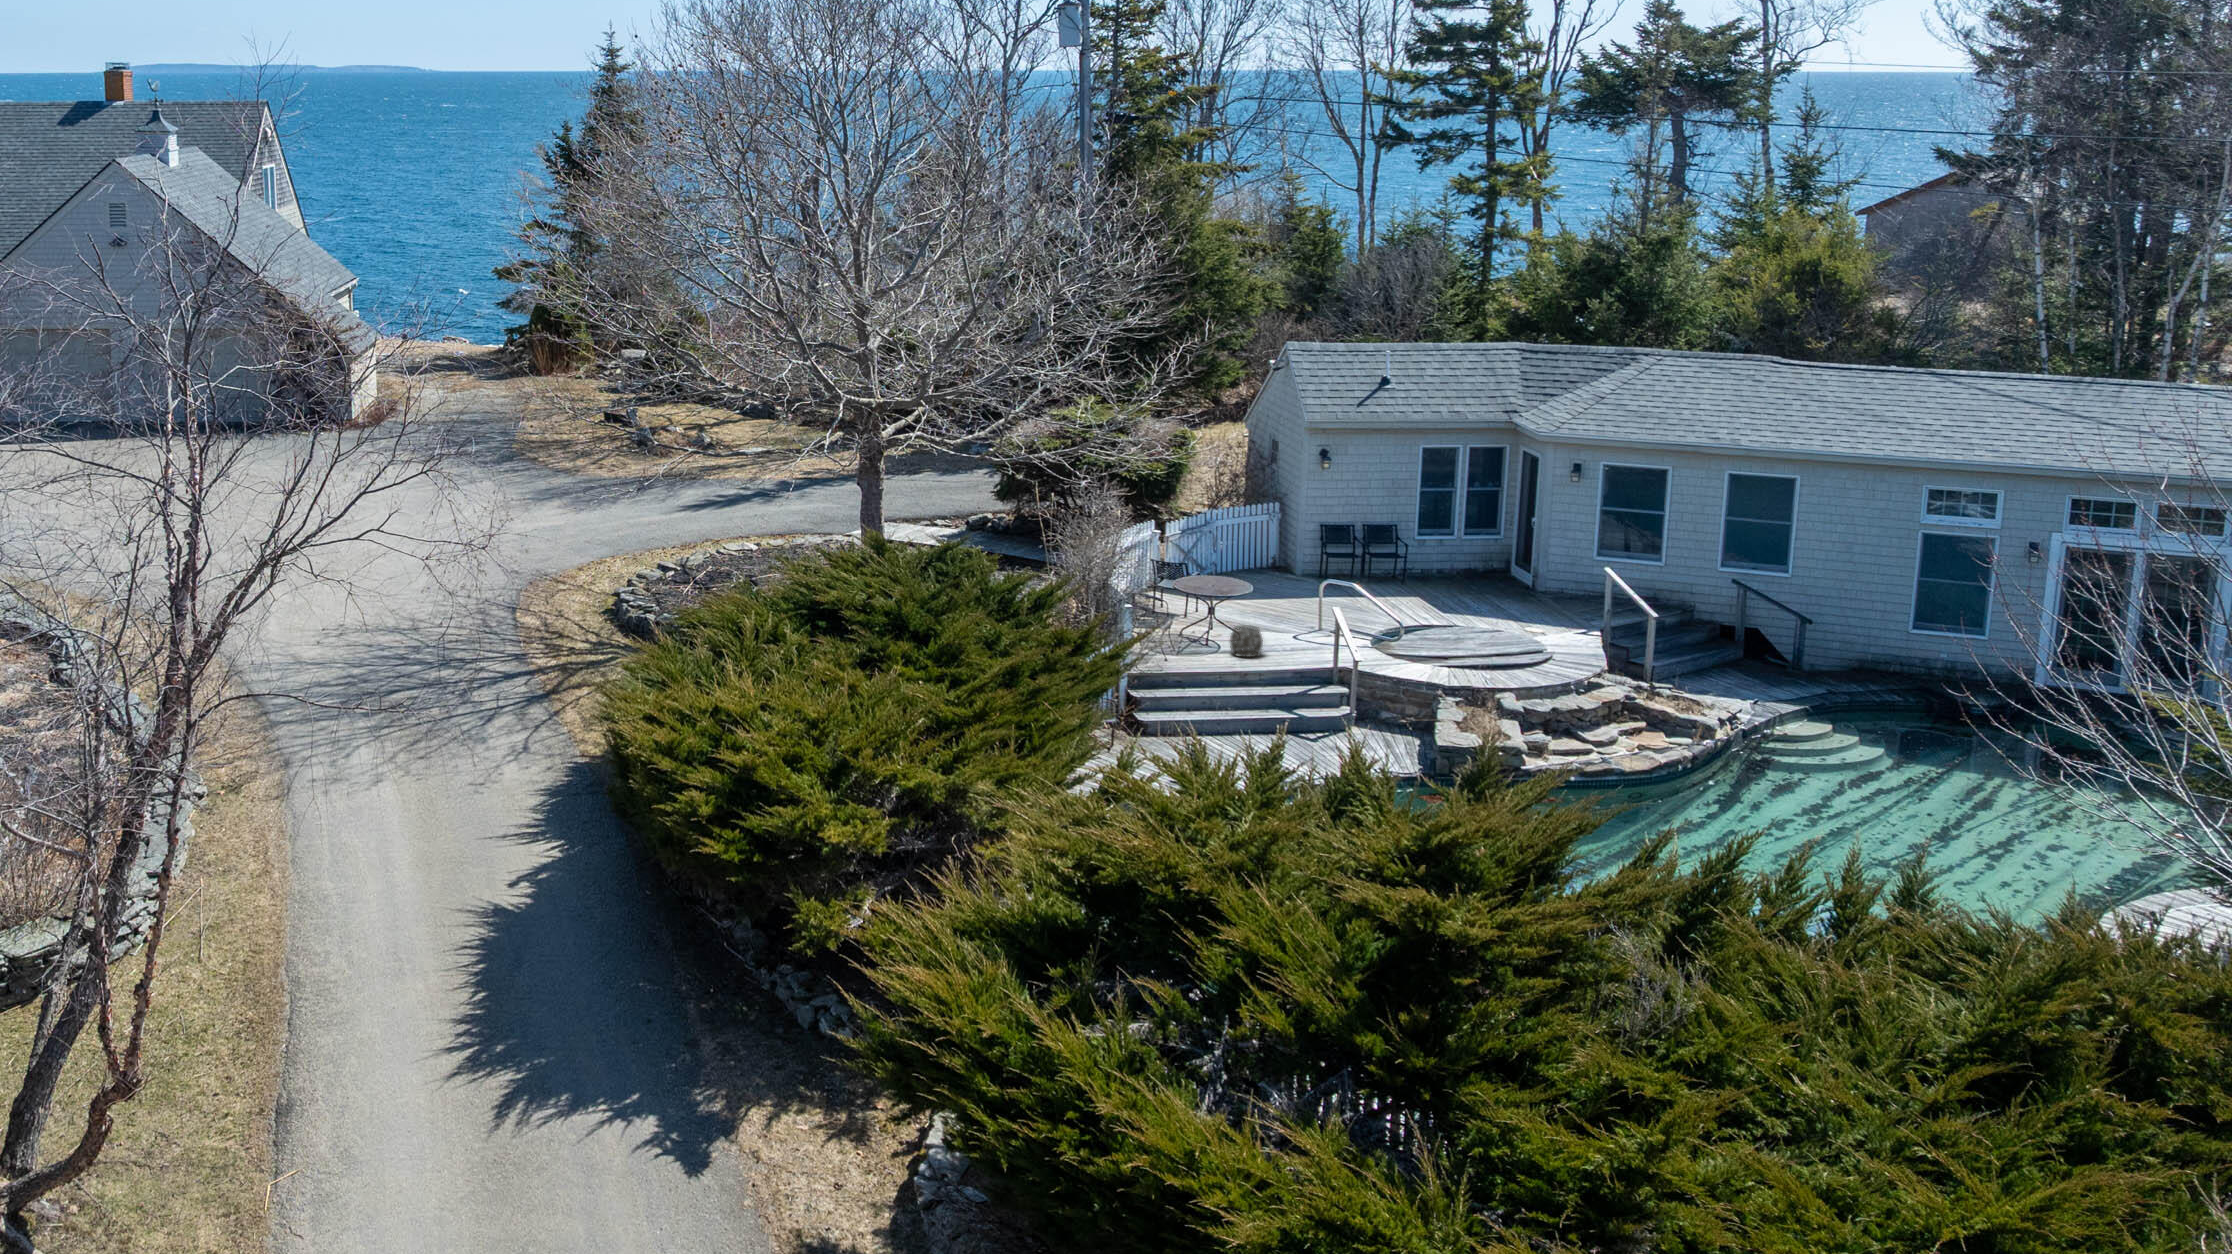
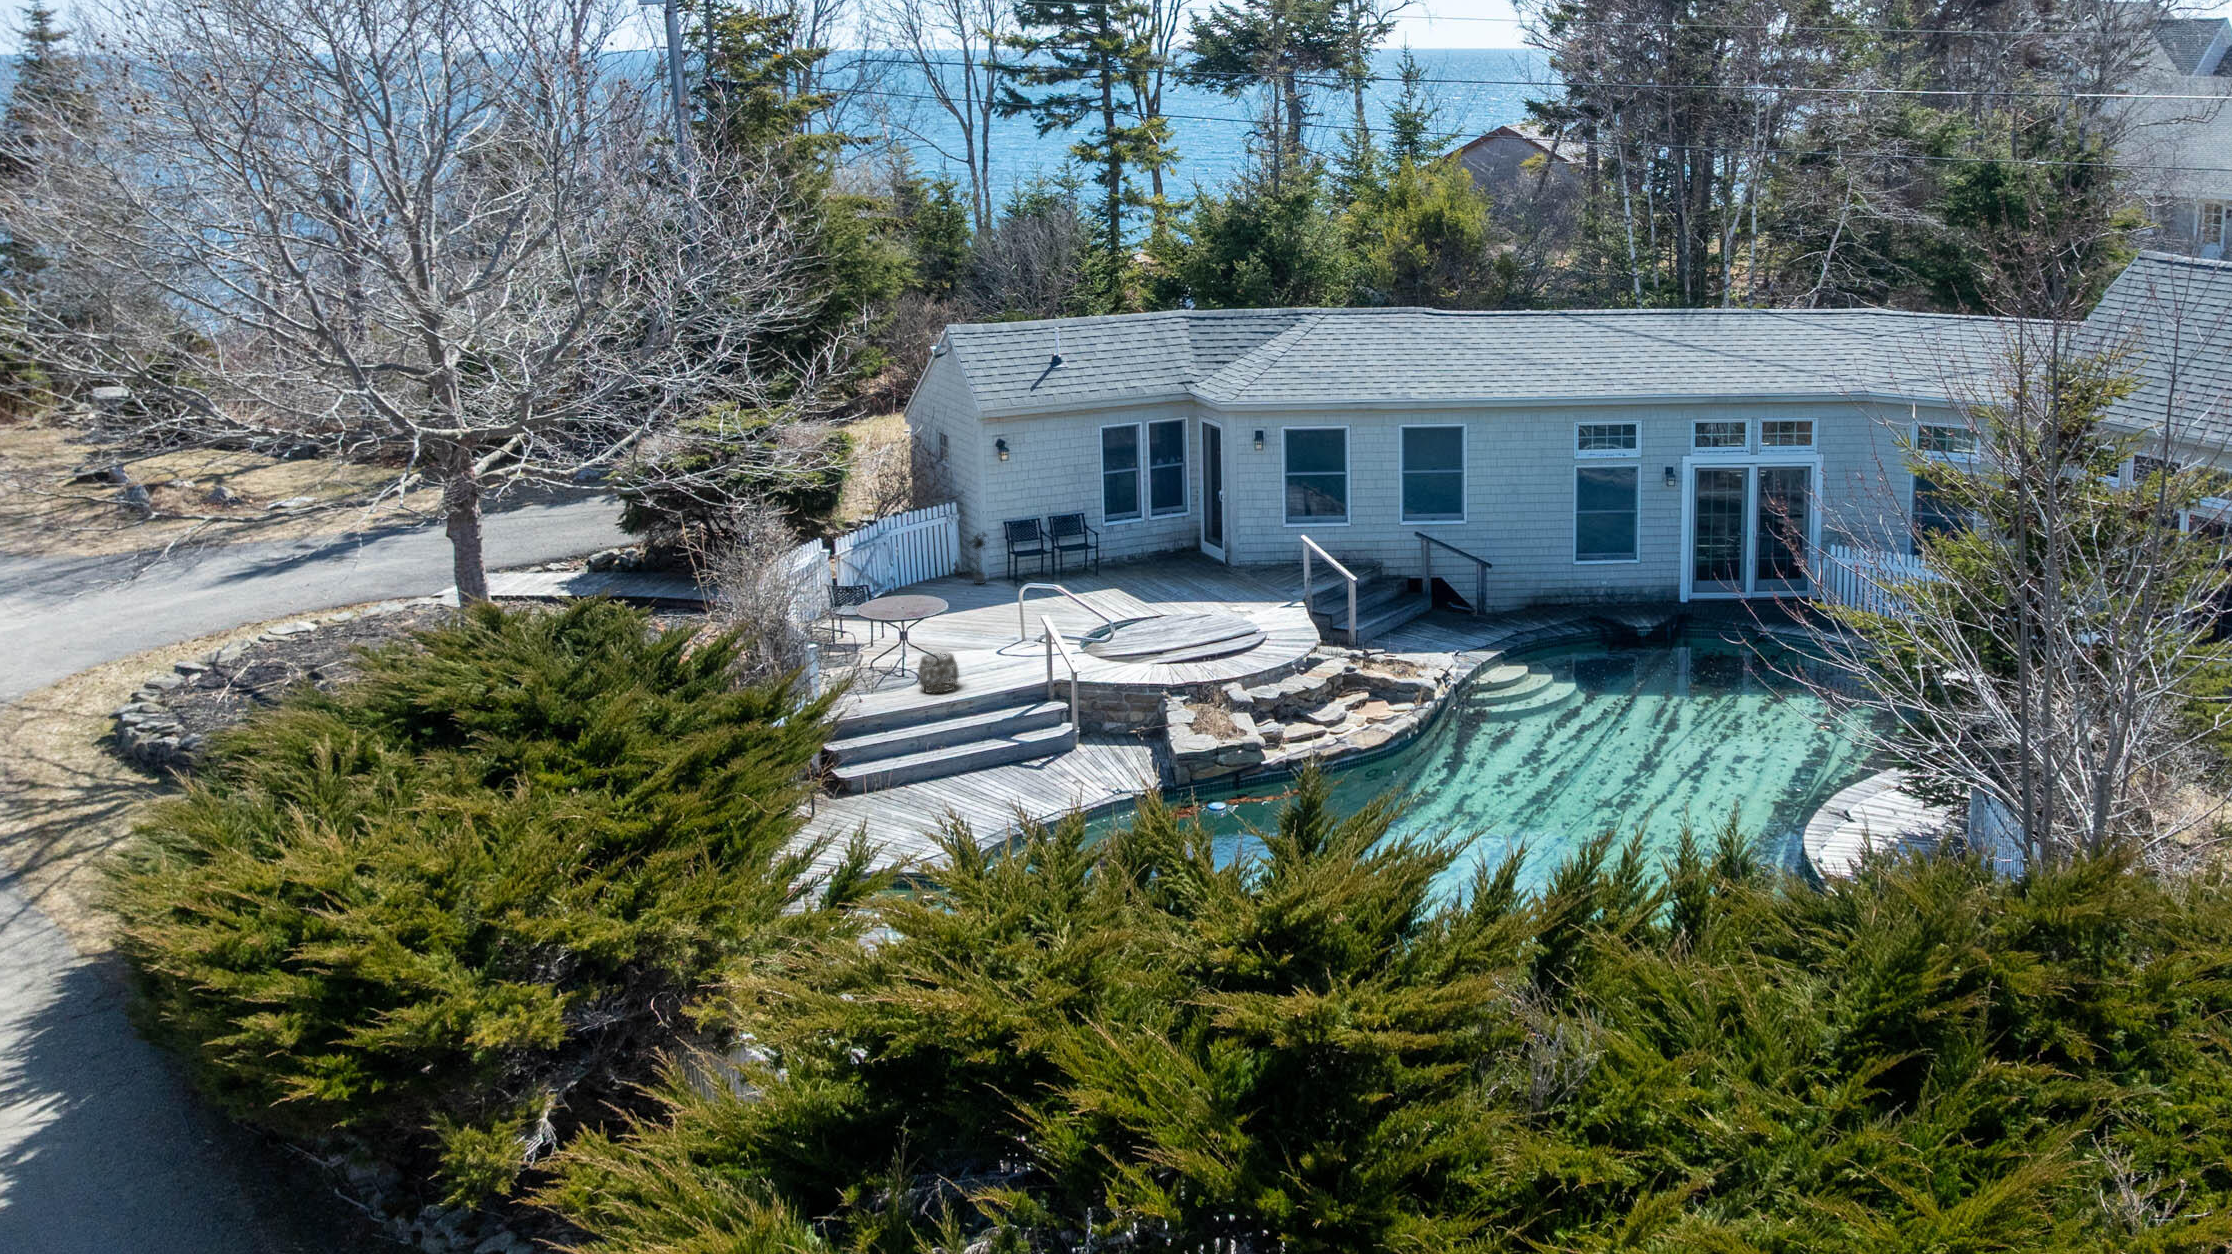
potted plant: none [1288,533,1309,579] -> present [970,532,989,584]

